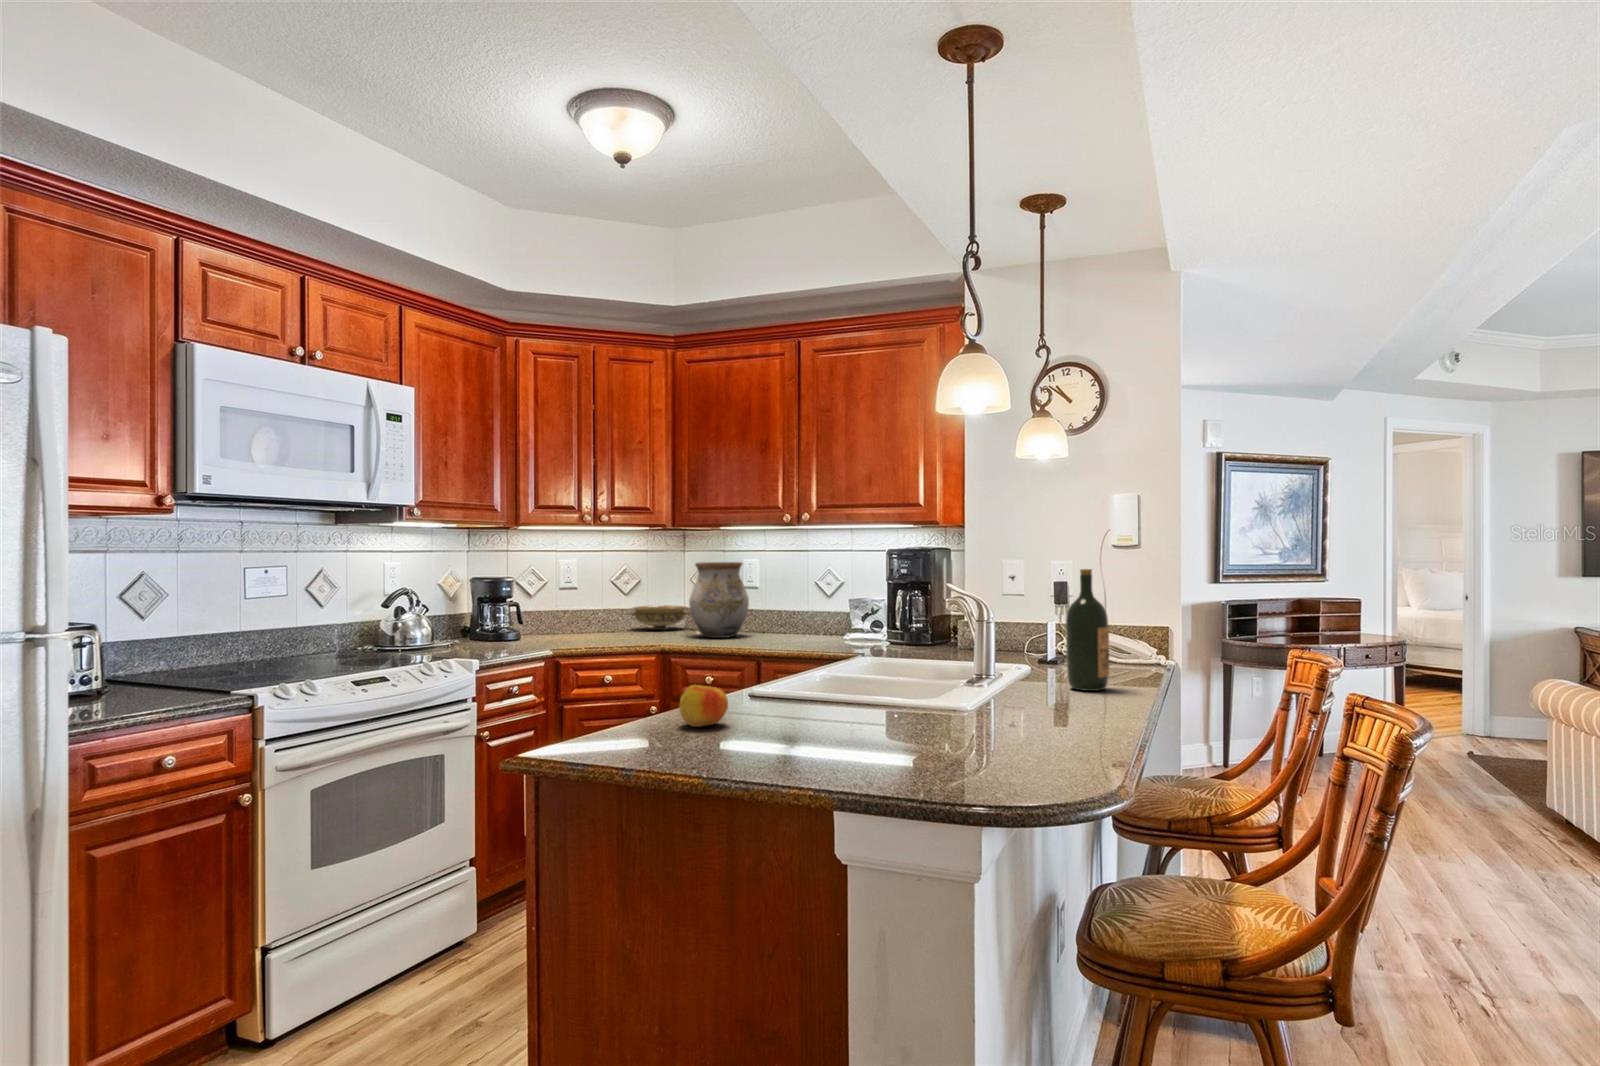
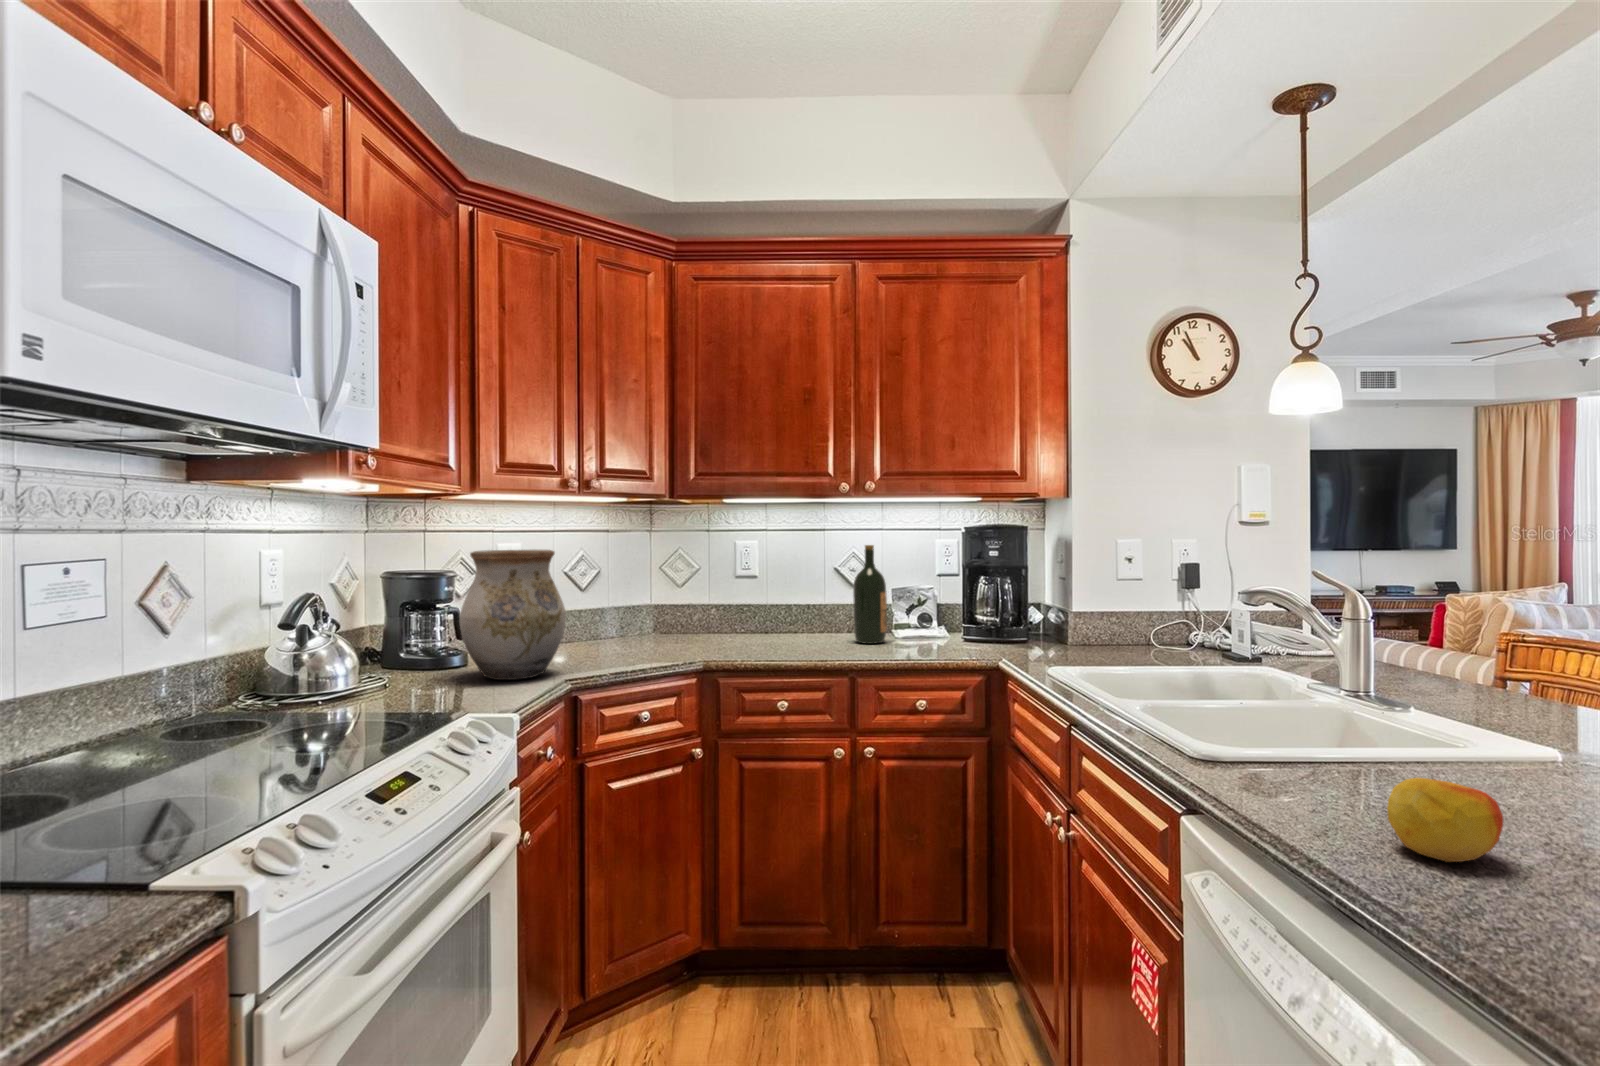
vase: present [689,562,749,638] -> present [460,550,566,680]
wine bottle: present [1066,569,1109,691] -> present [853,545,887,644]
ceramic bowl: present [626,605,691,630] -> none [587,602,677,637]

